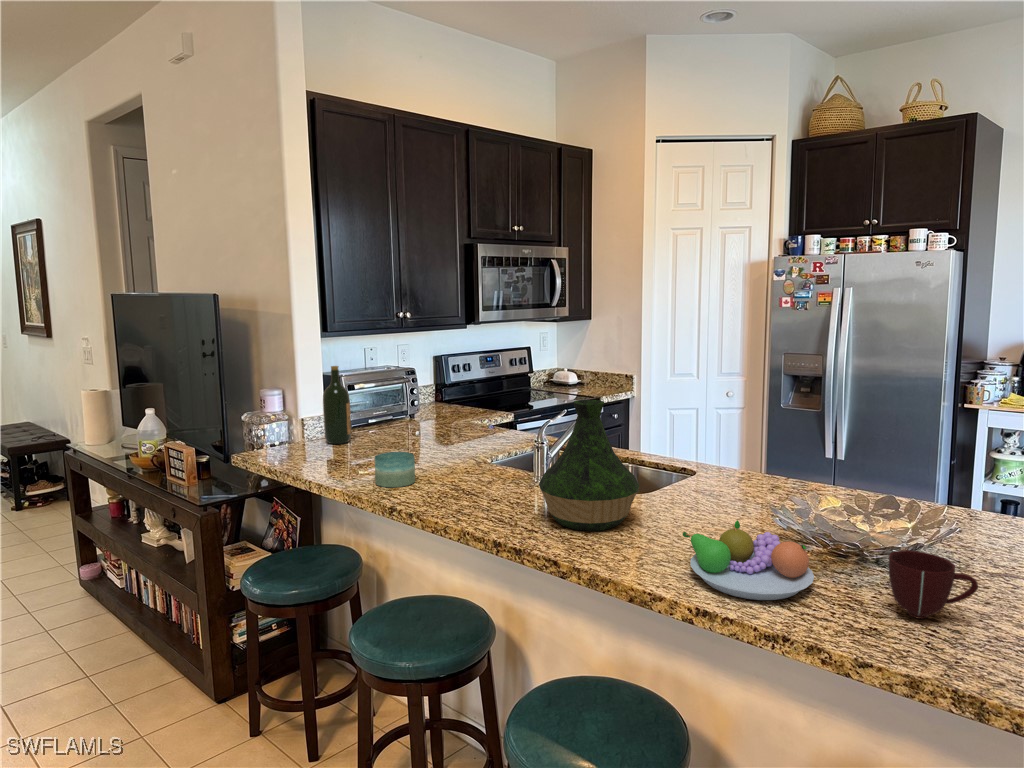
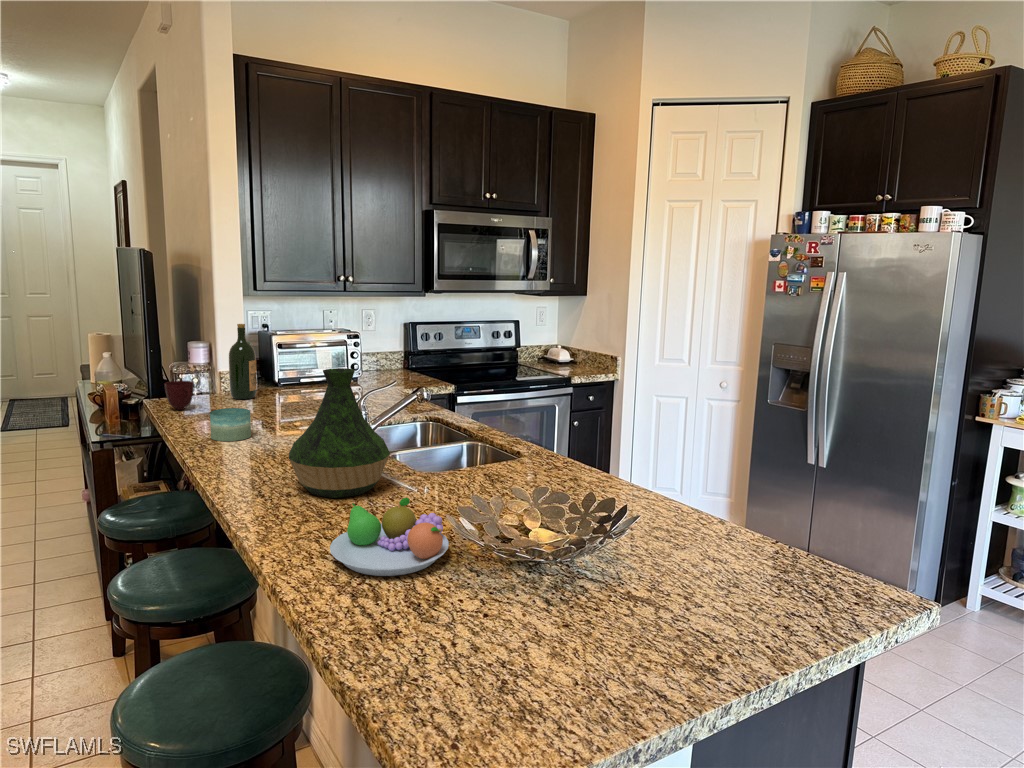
mug: present [888,550,978,619] -> present [164,381,194,410]

